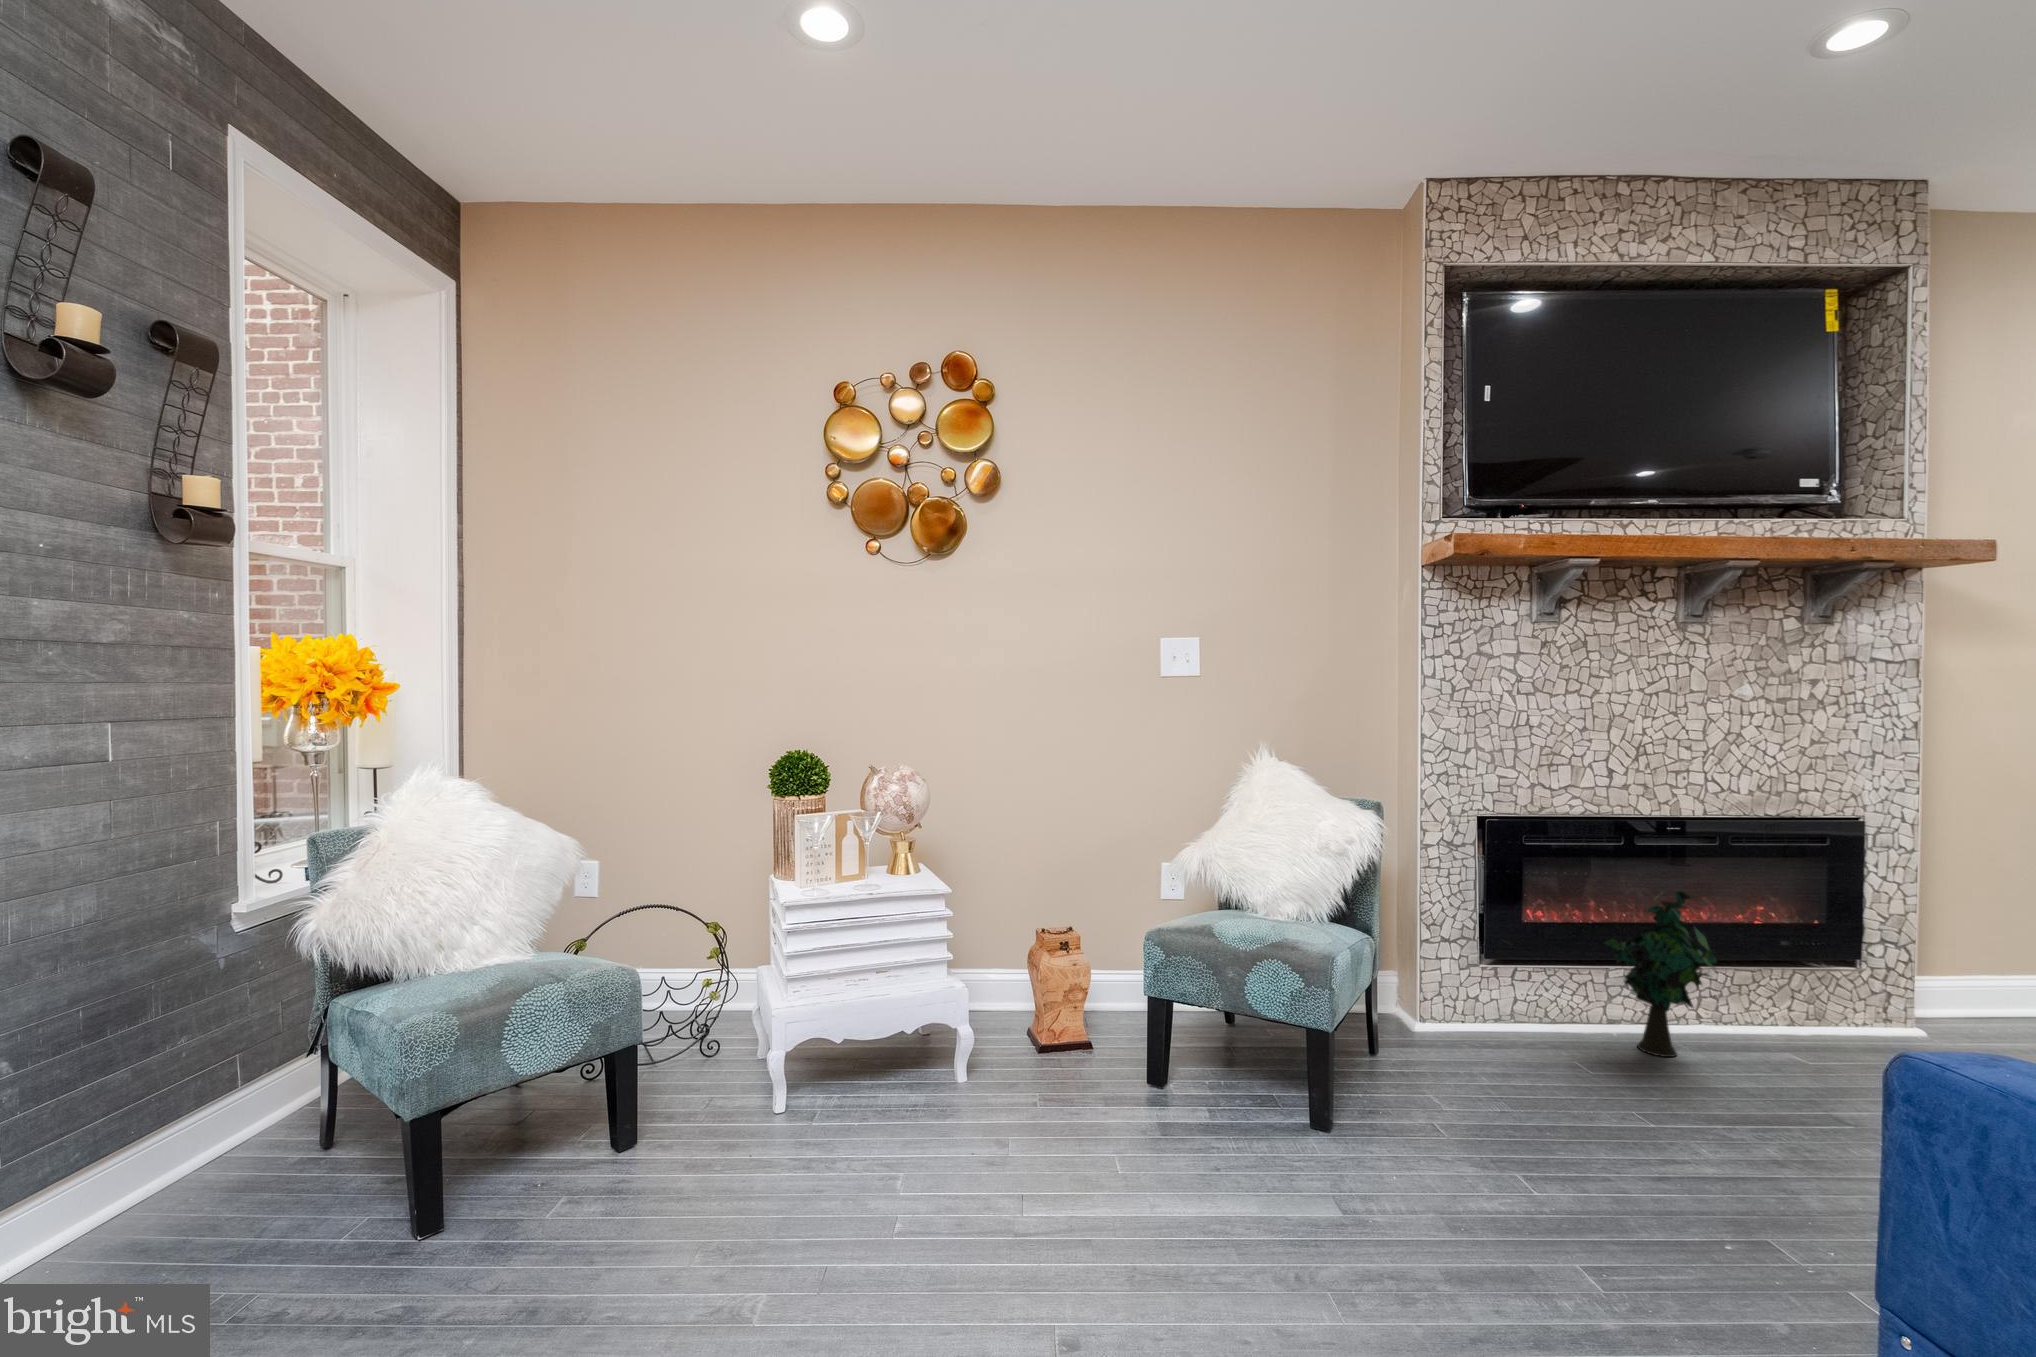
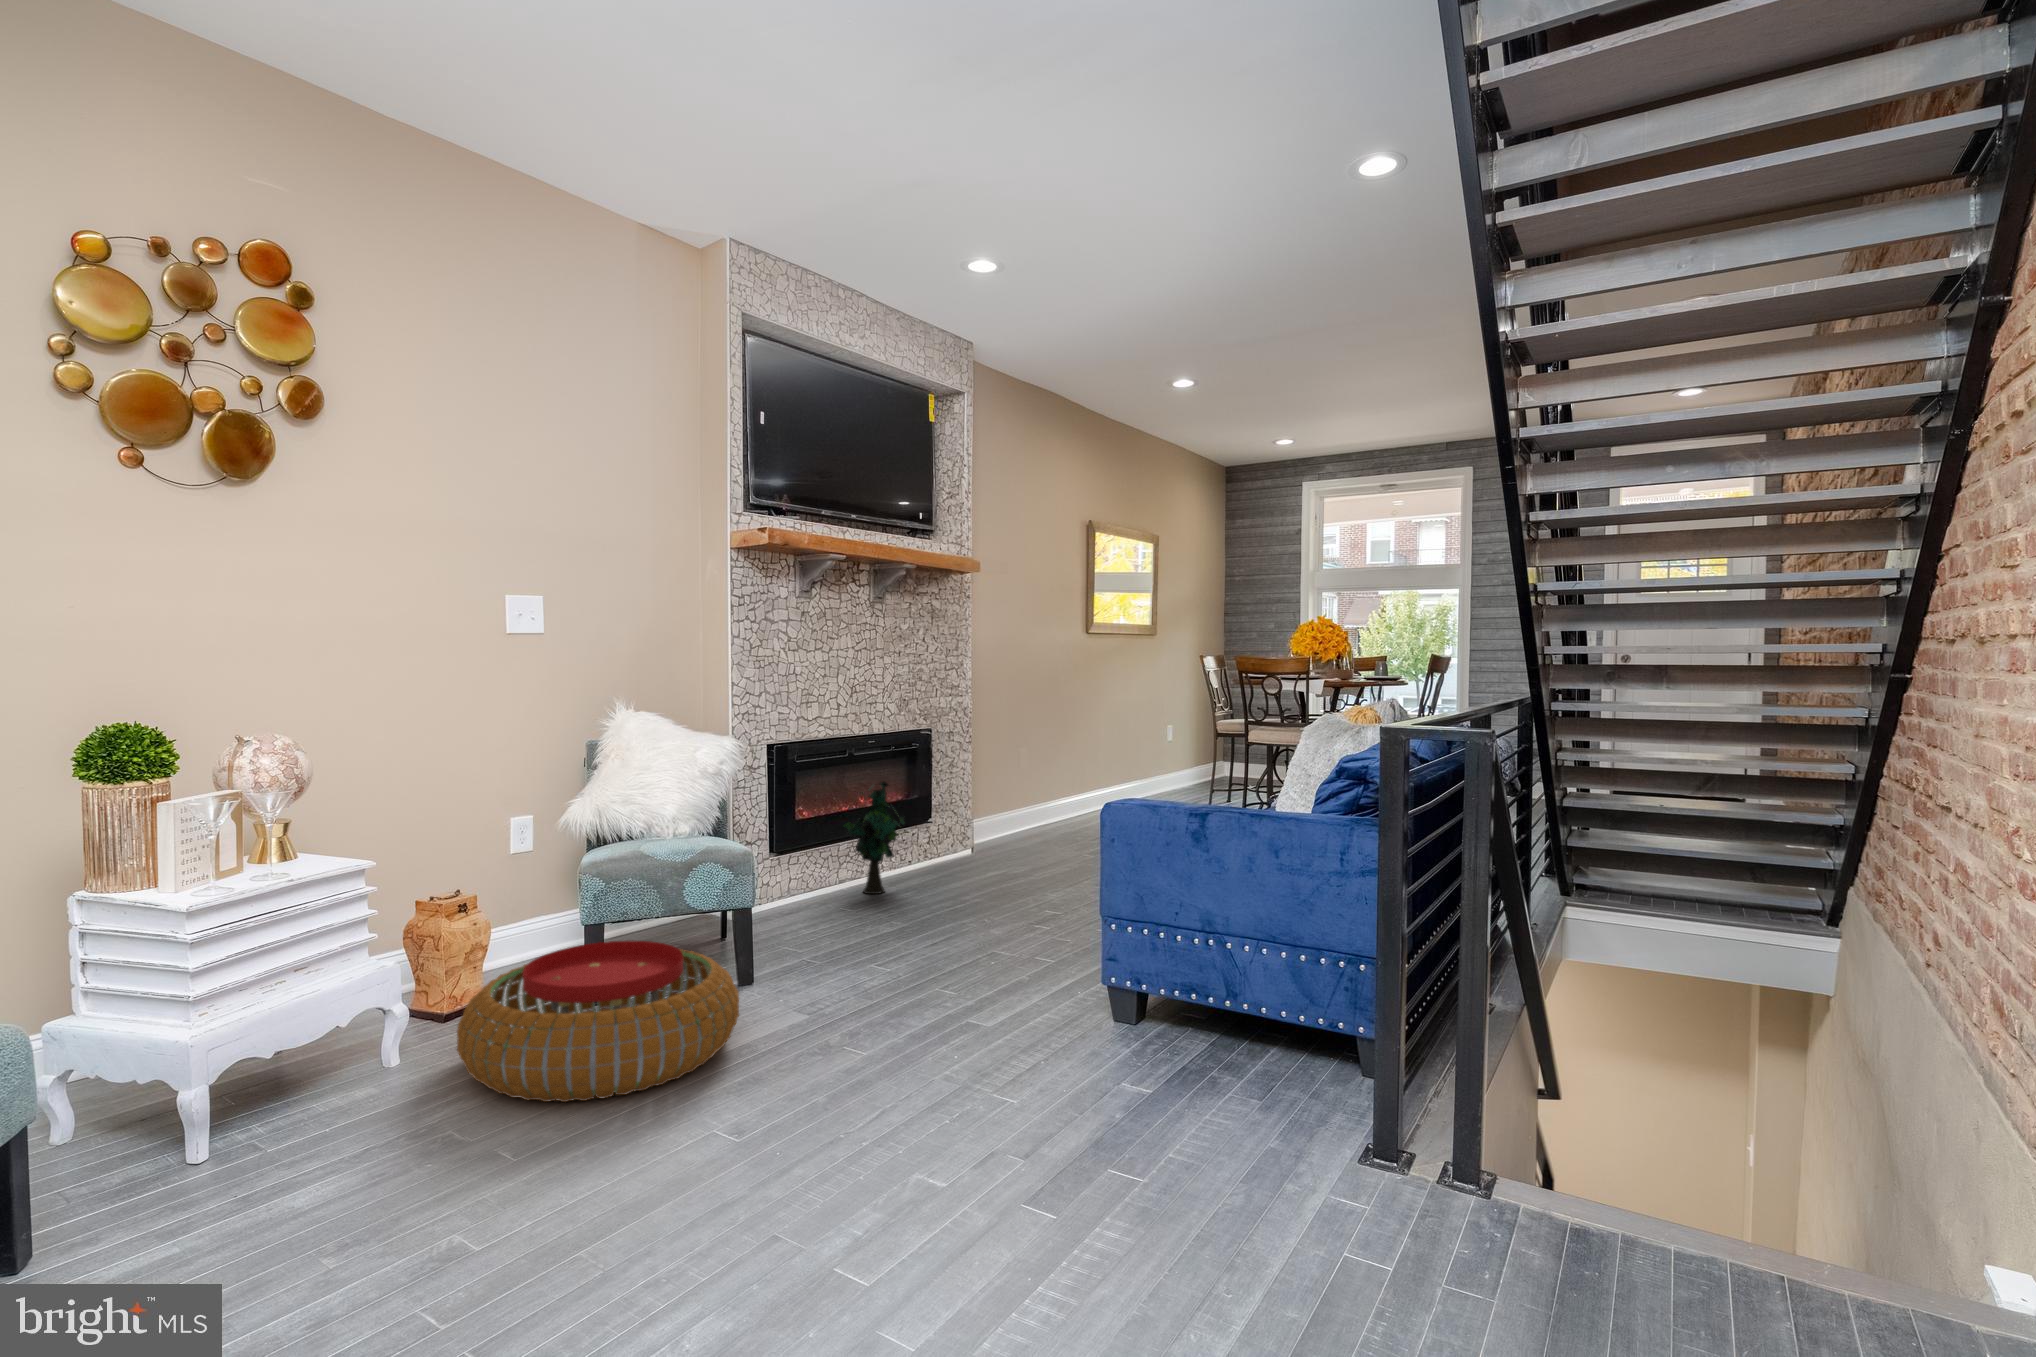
pouf: none [948,1021,1243,1236] -> present [457,941,739,1102]

